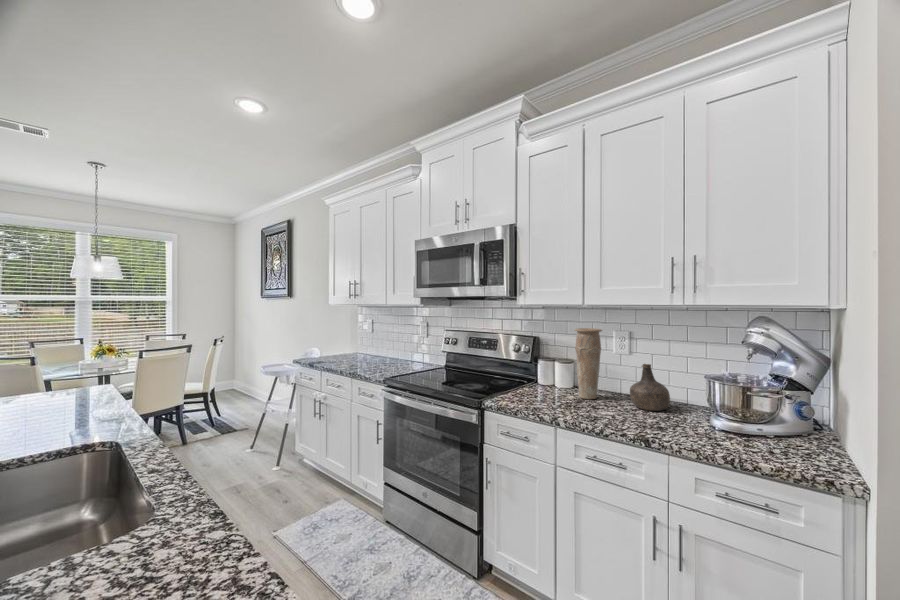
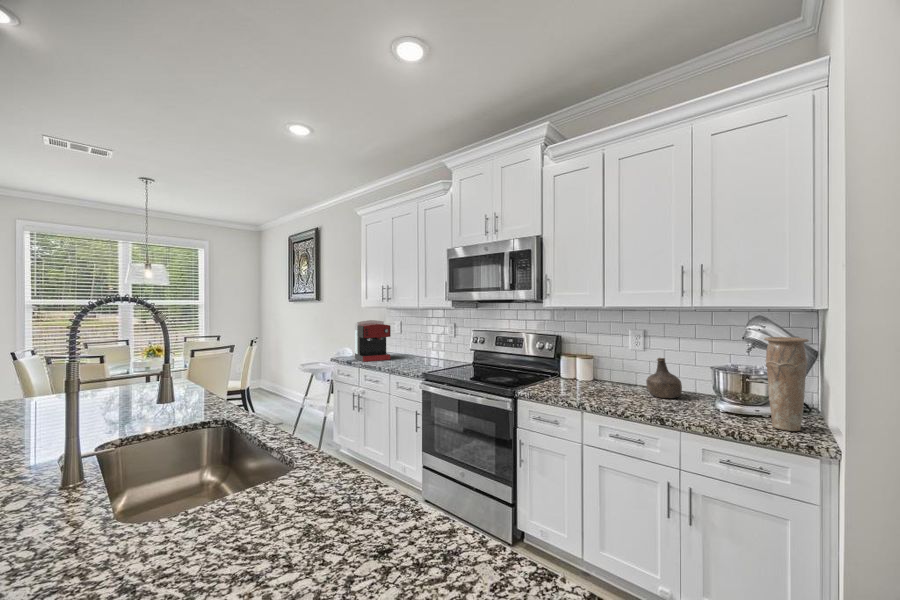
coffee maker: none [320,318,357,364] -> present [355,320,391,362]
vase: present [575,328,602,399] -> present [764,337,809,431]

